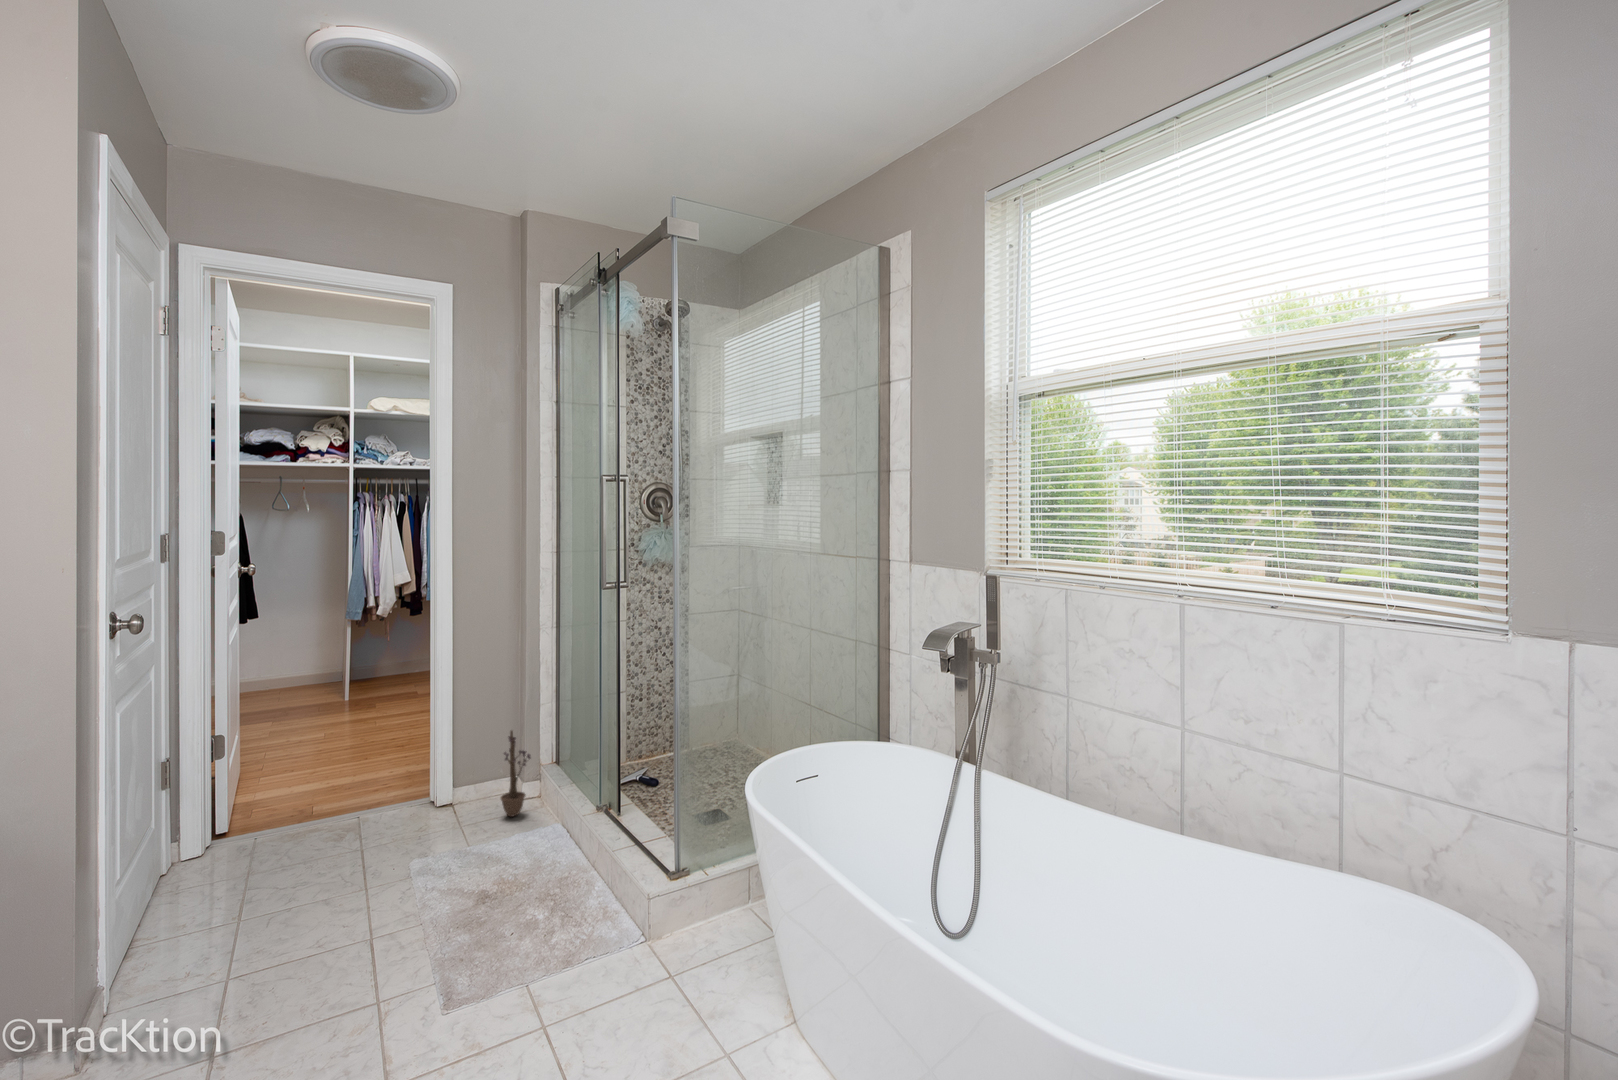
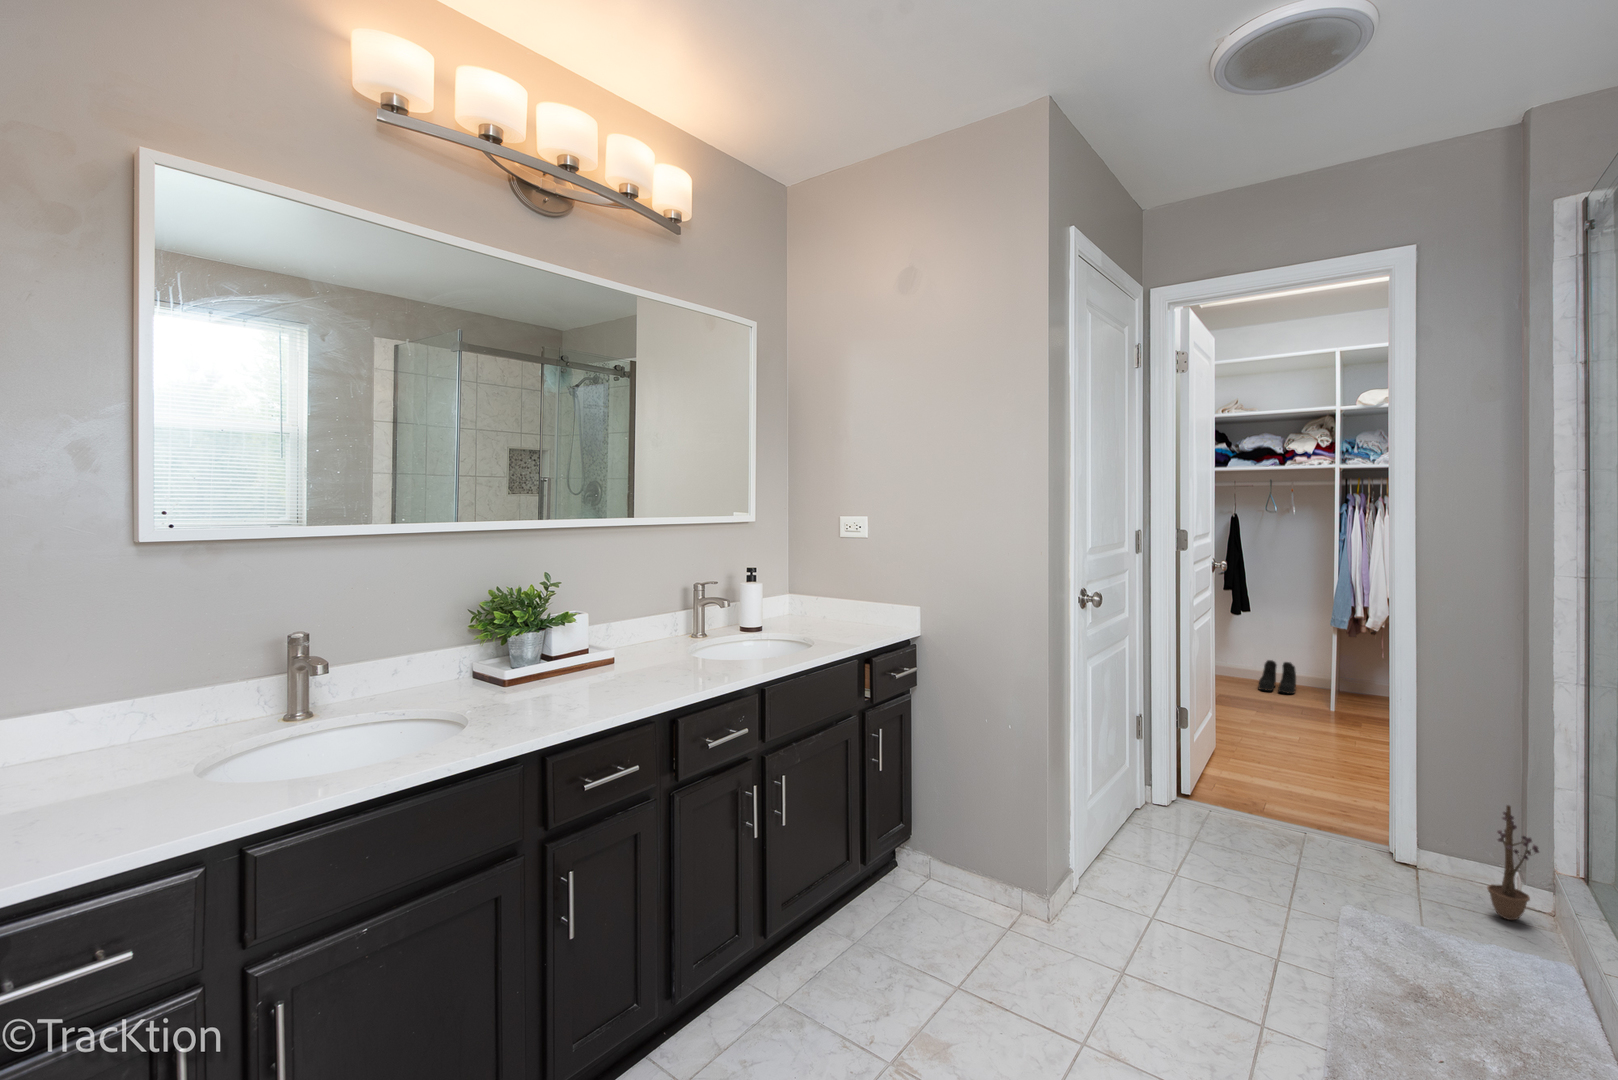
boots: none [274,660,313,694] -> present [1258,660,1296,694]

